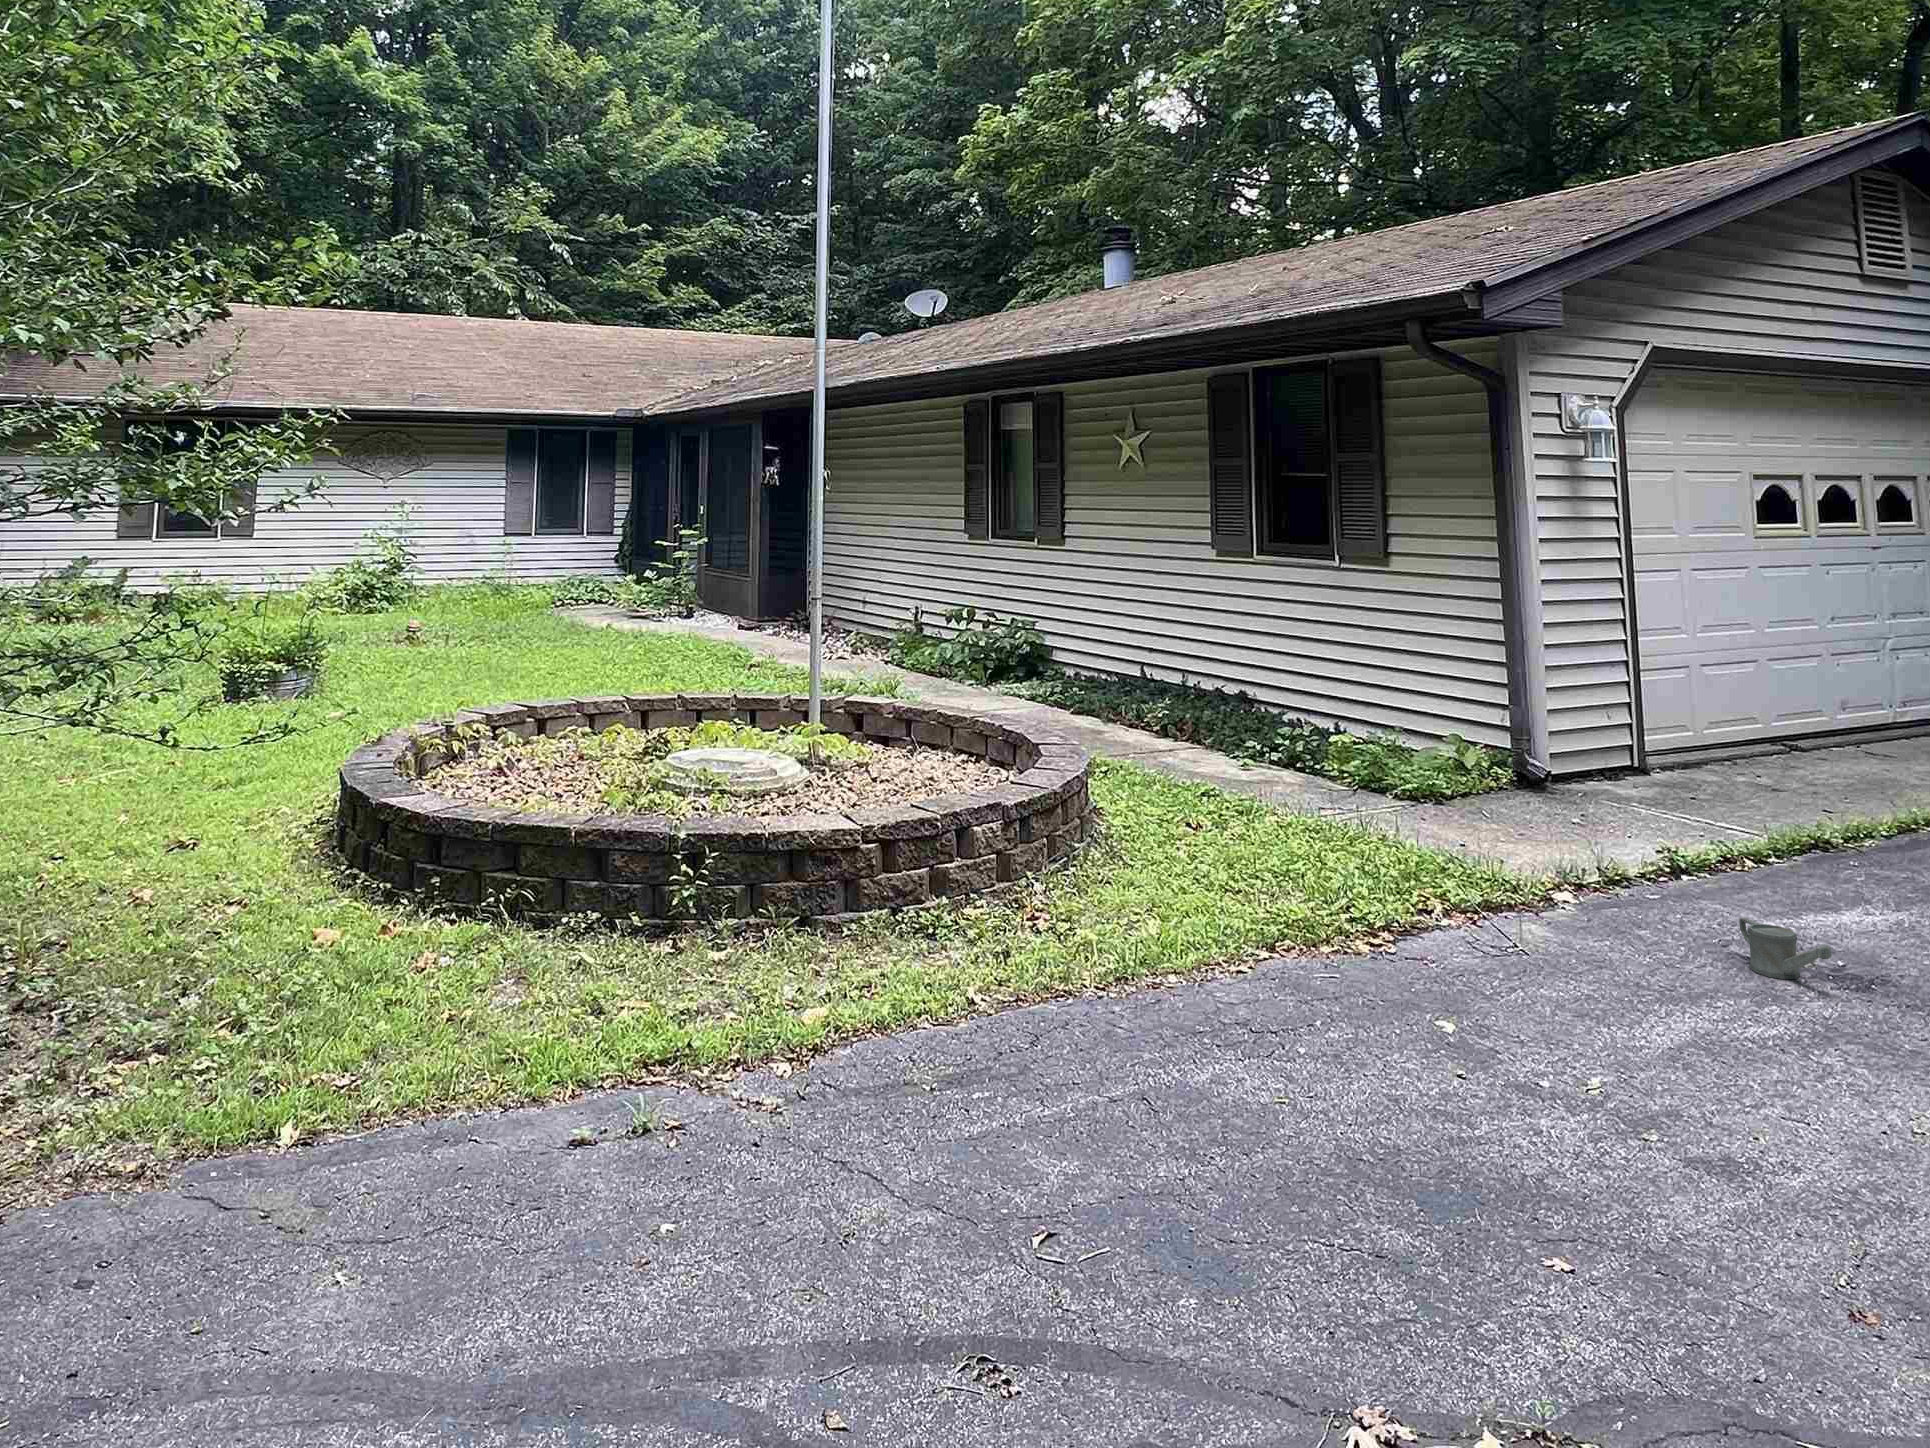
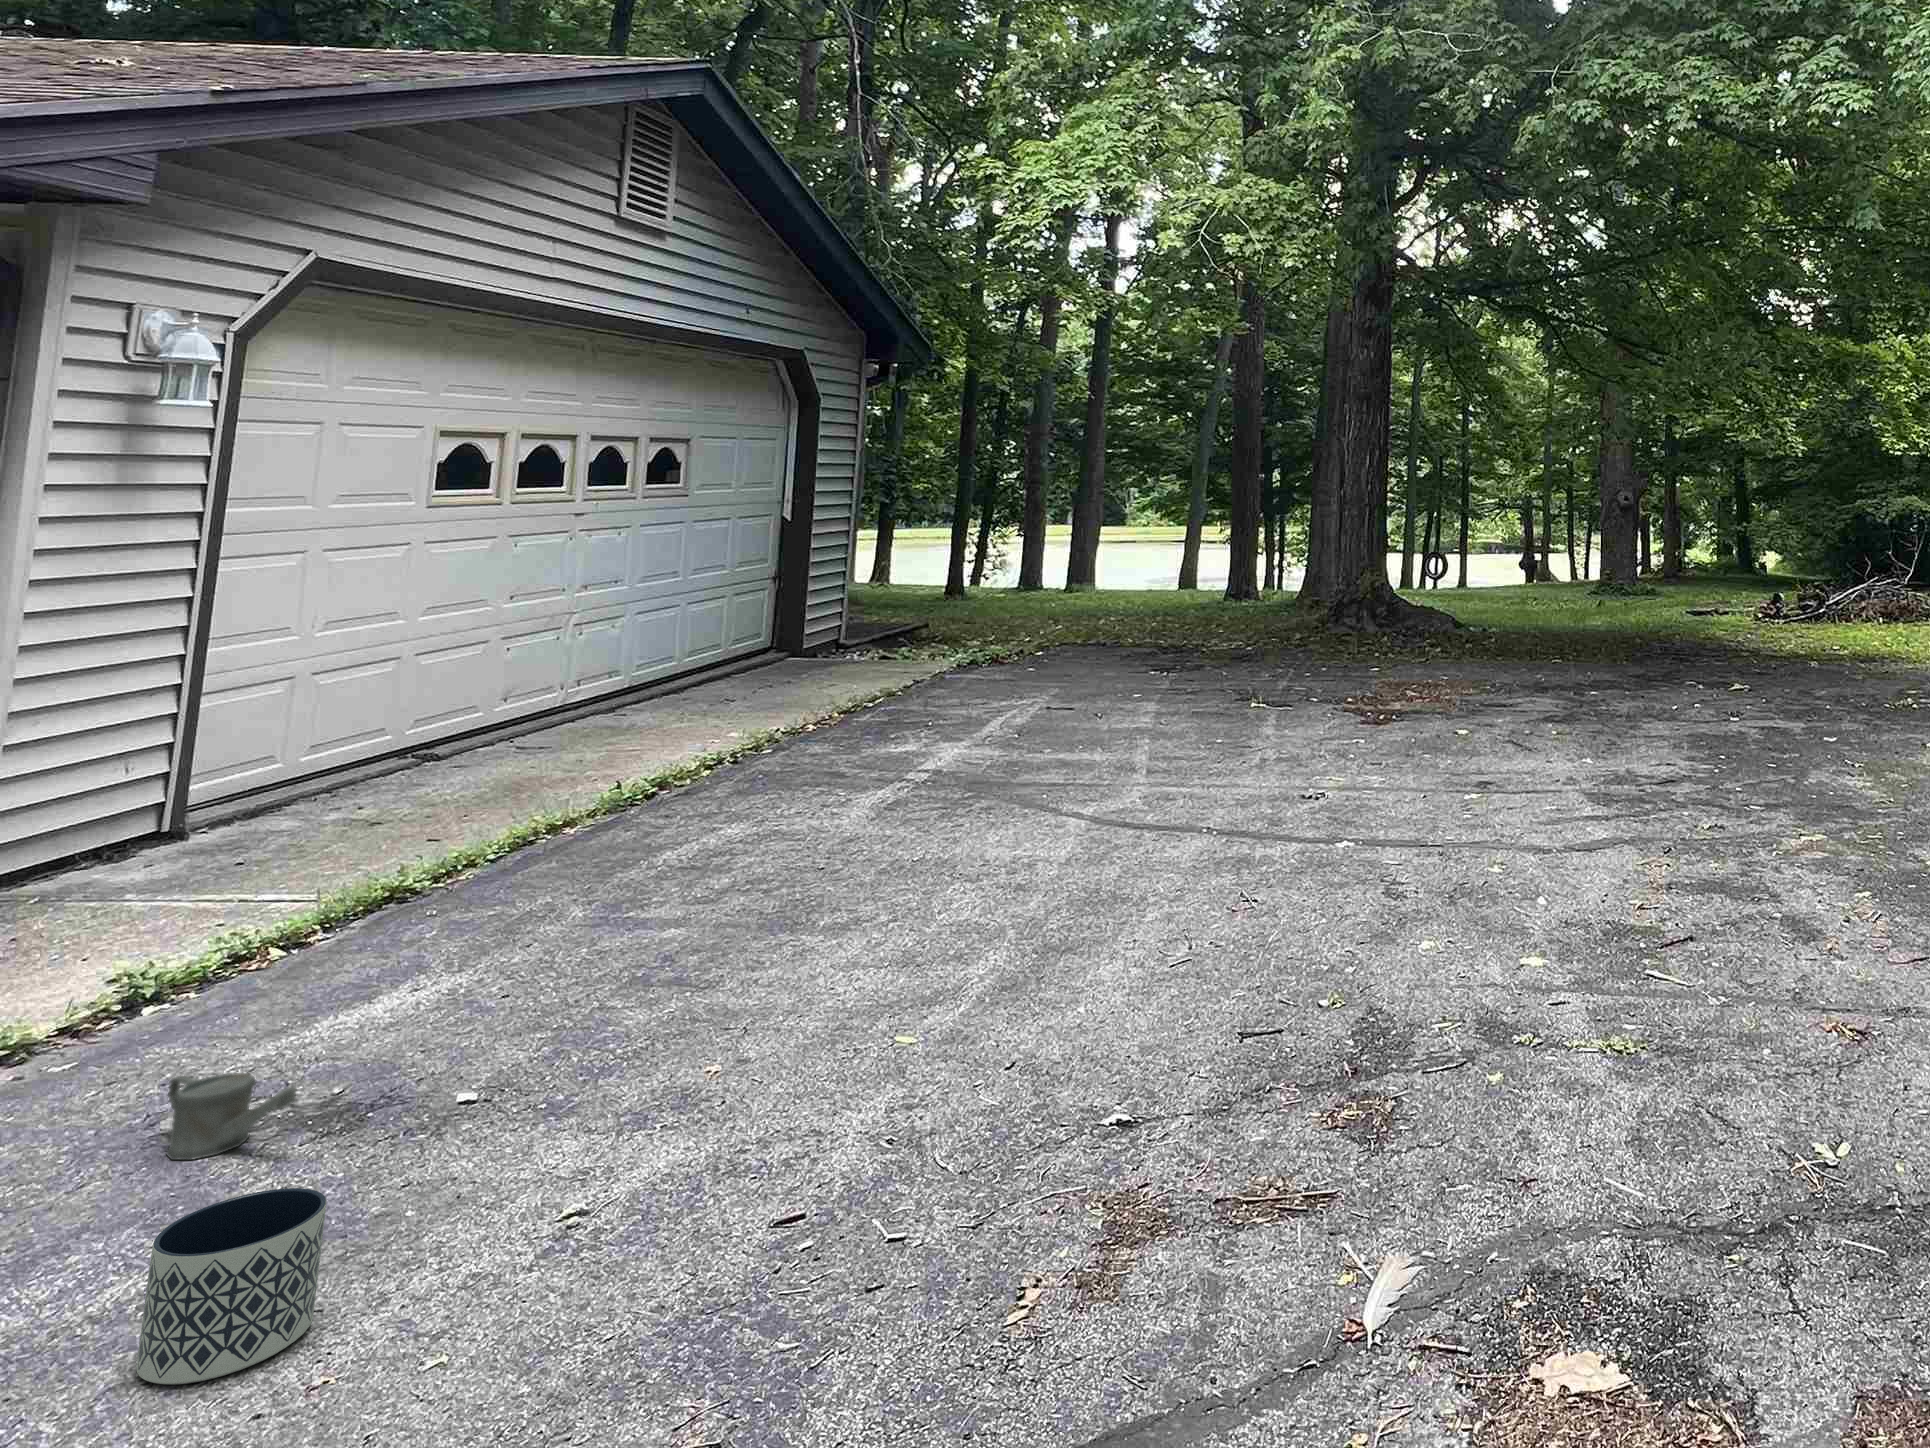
planter: none [1796,994,1908,1110] -> present [136,1188,326,1384]

